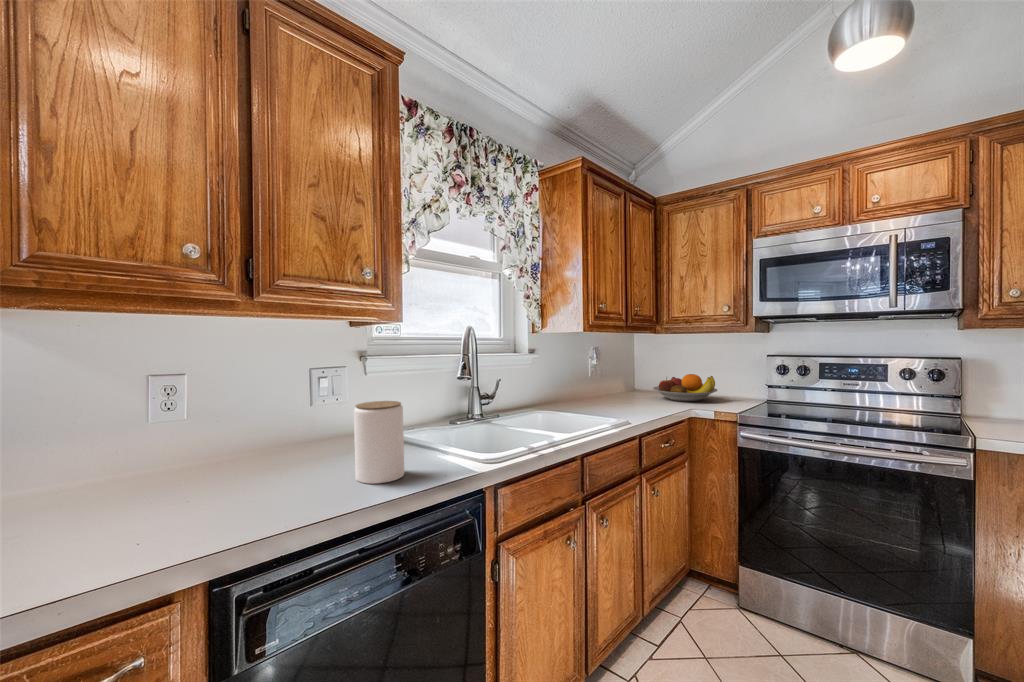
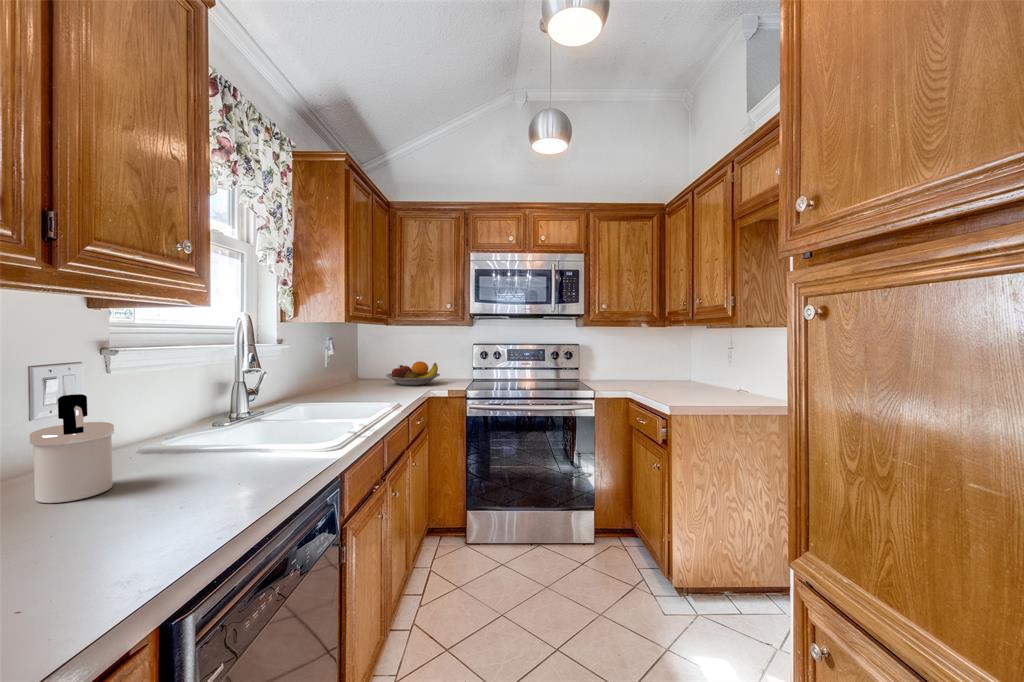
soap dispenser: none [277,389,326,467] -> present [30,394,114,503]
jar: present [354,401,404,484] -> none [202,397,265,492]

